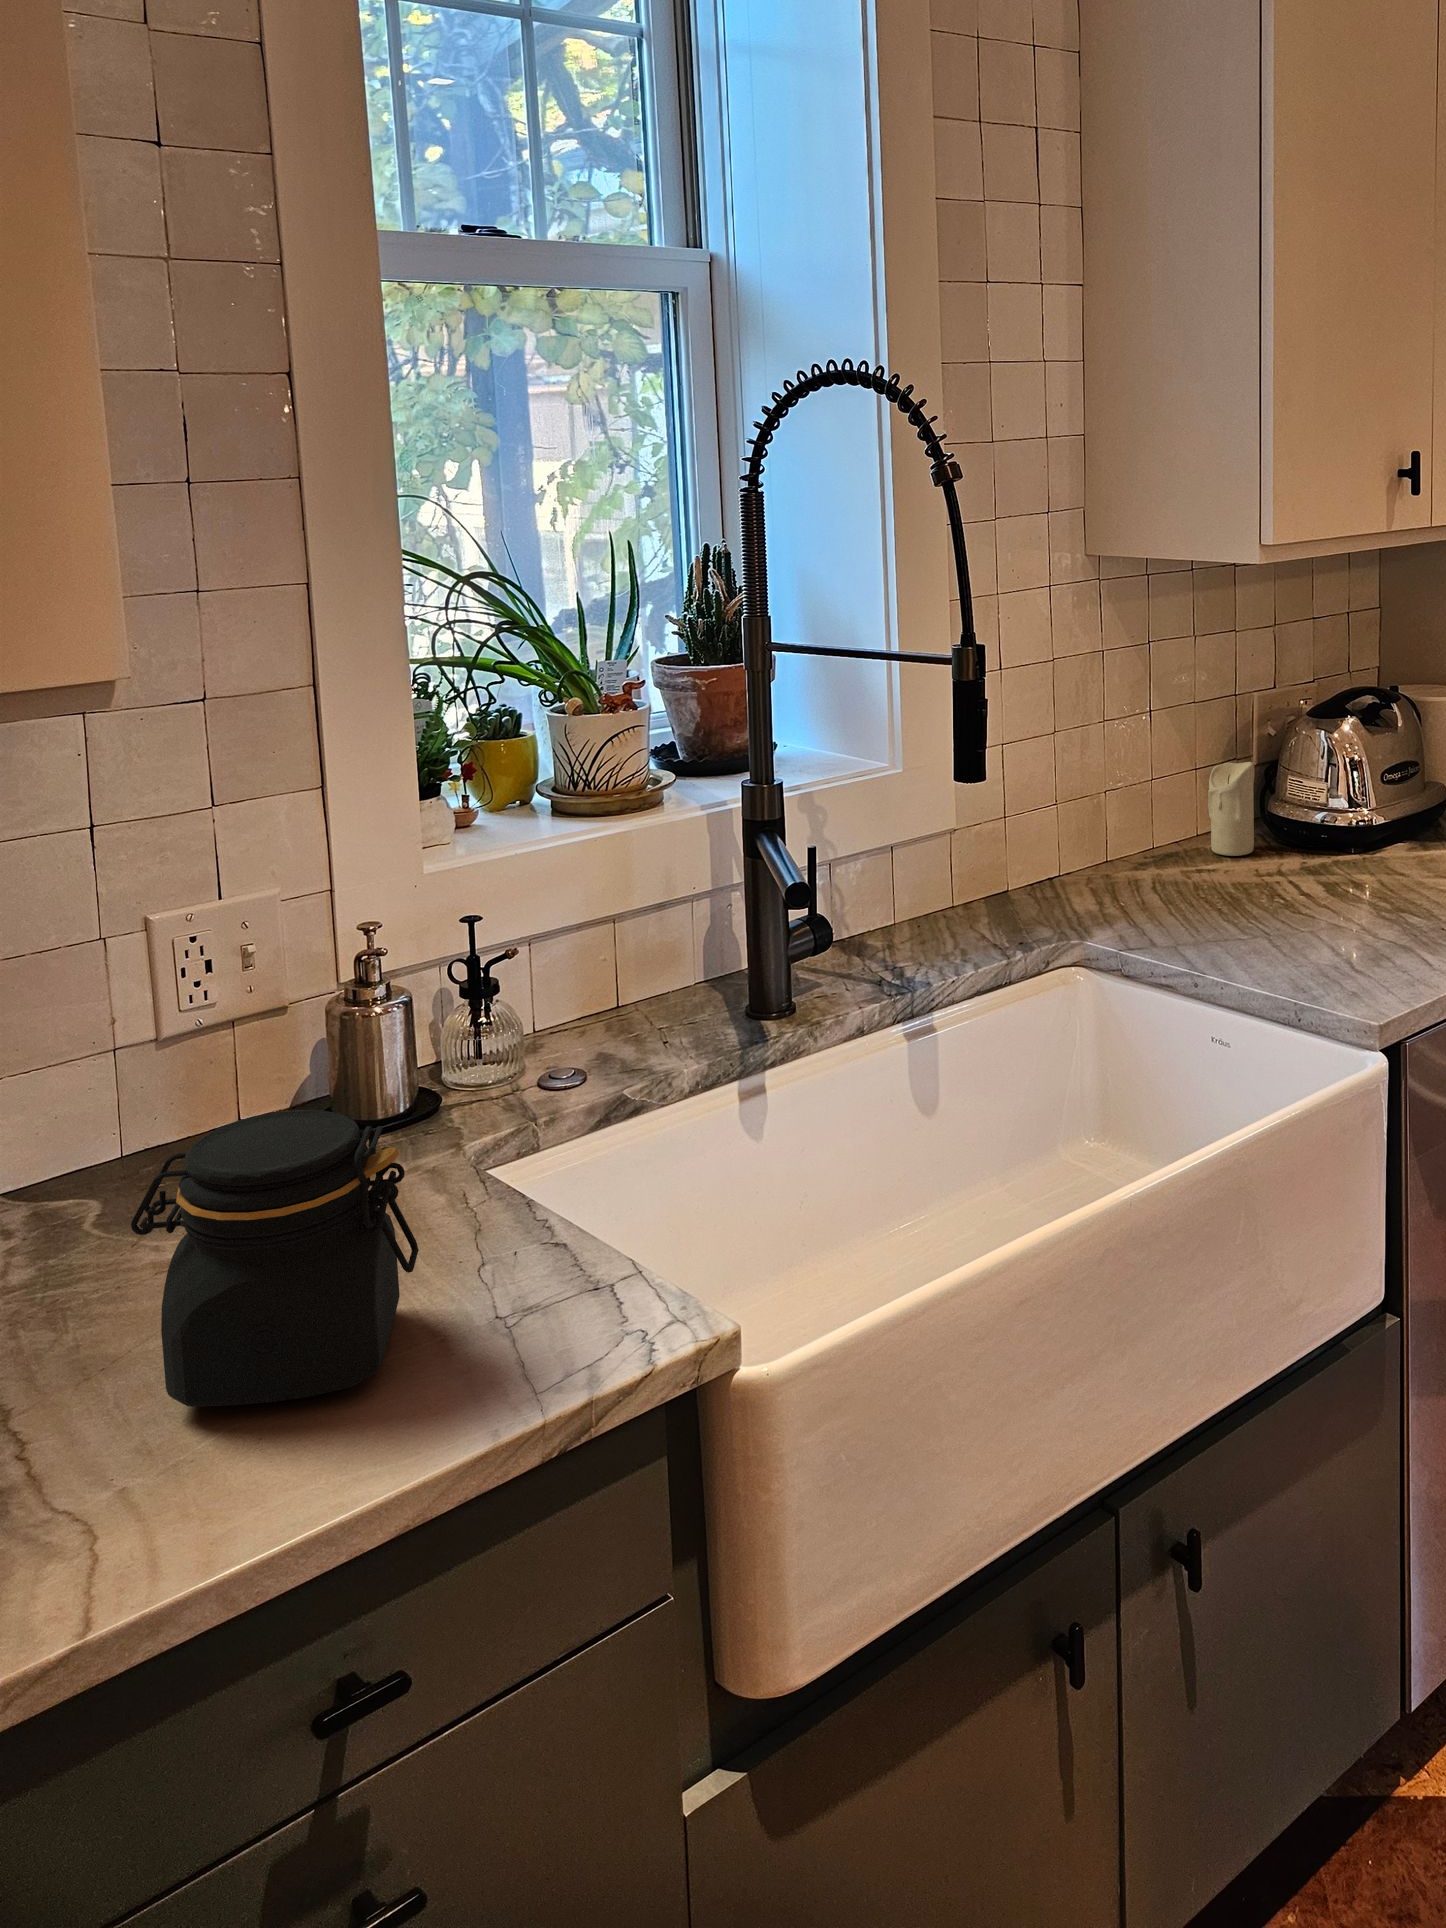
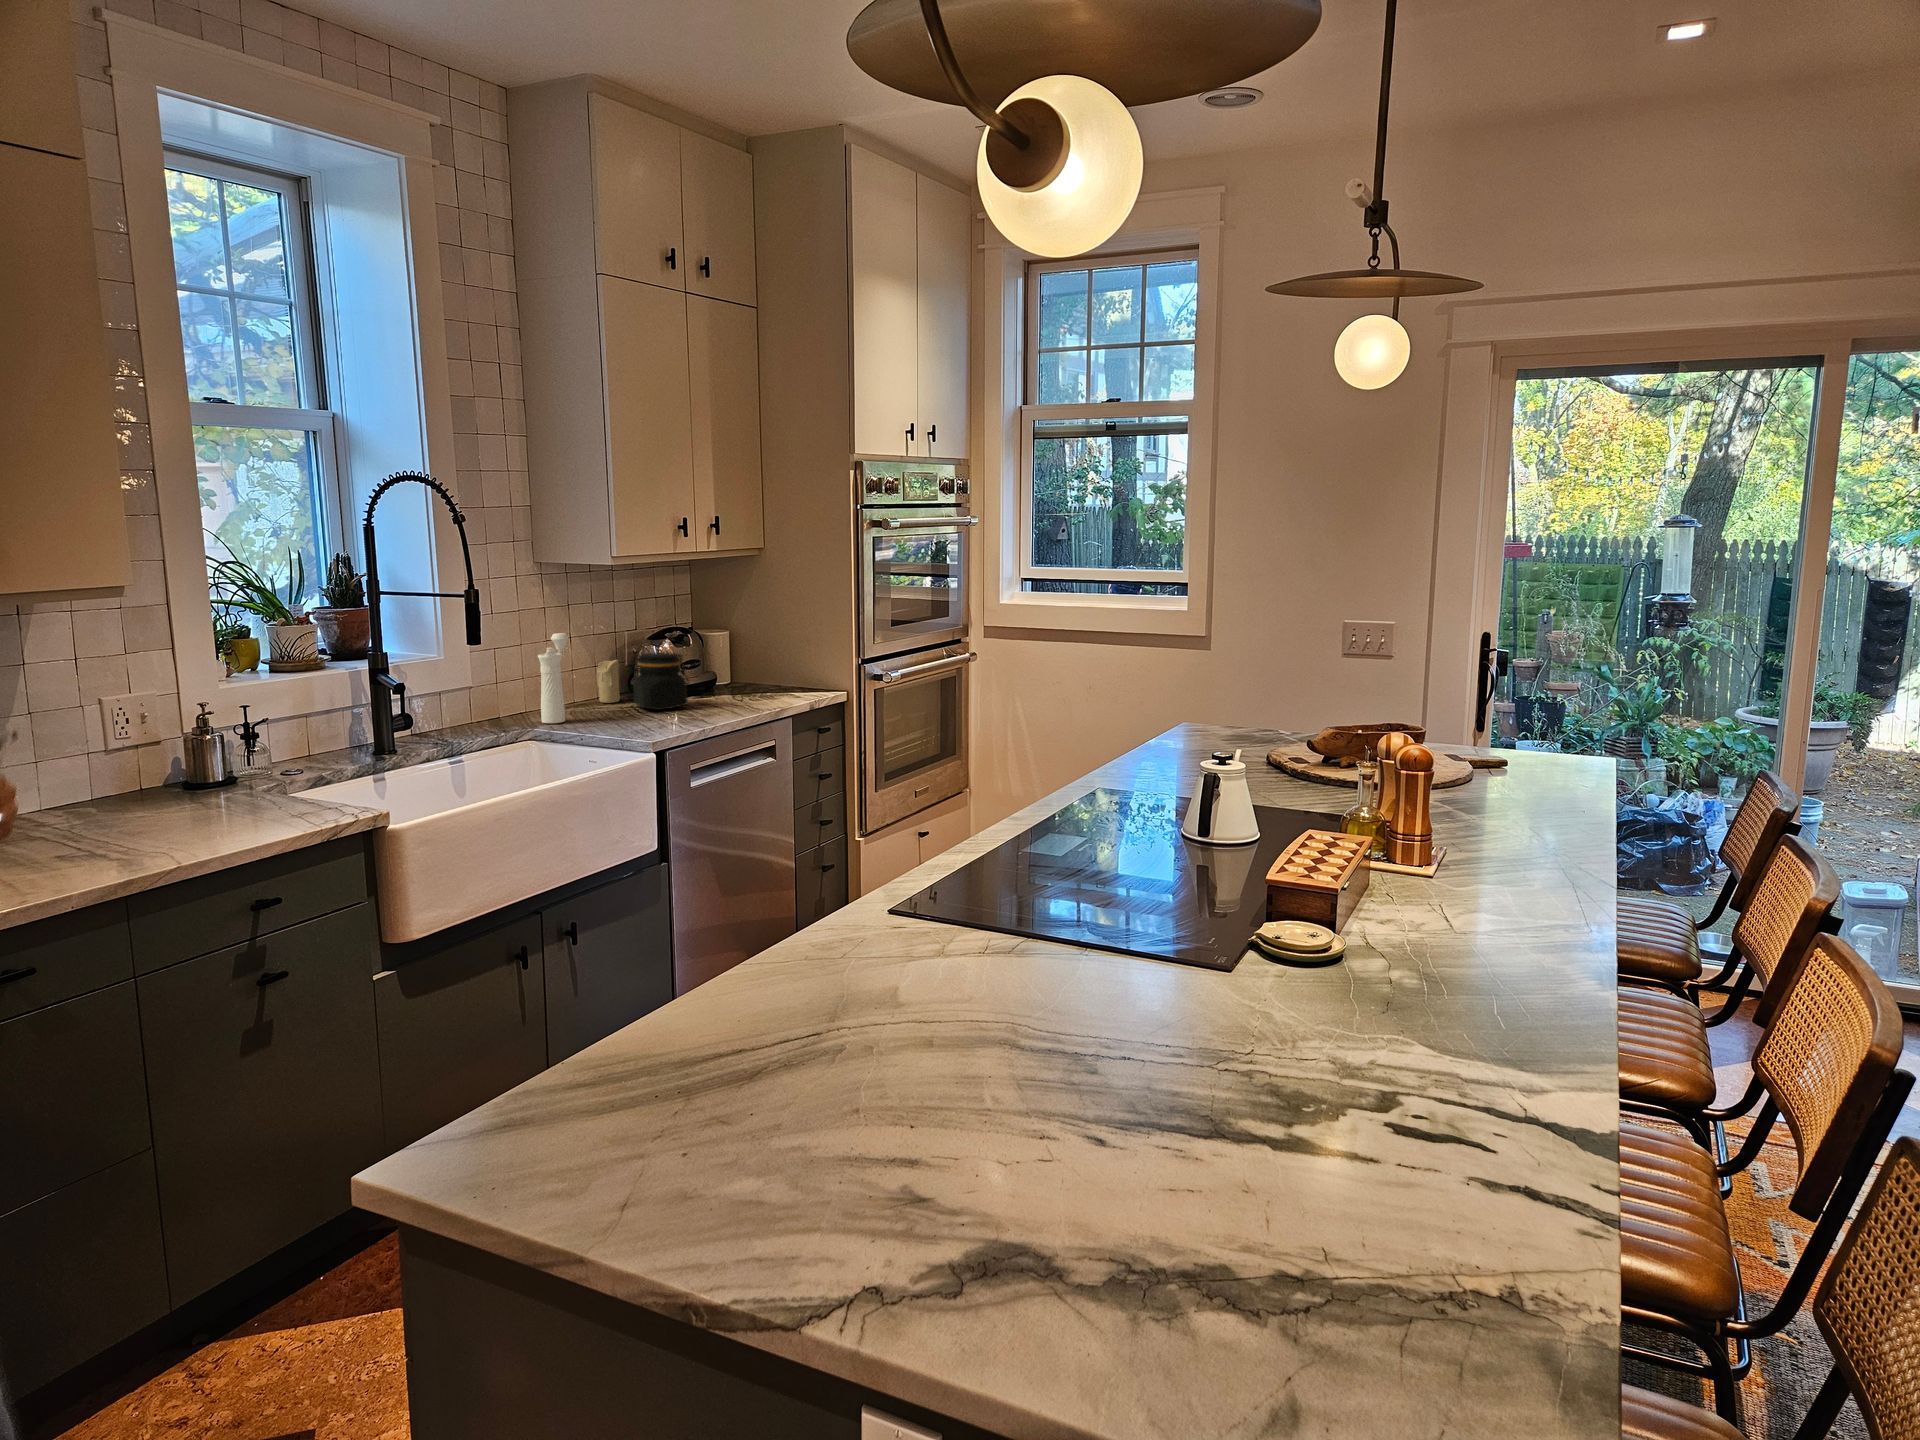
pepper mill: none [1098,713,1161,924] -> present [538,633,569,723]
jar: present [131,1110,419,1407] -> present [629,652,689,710]

